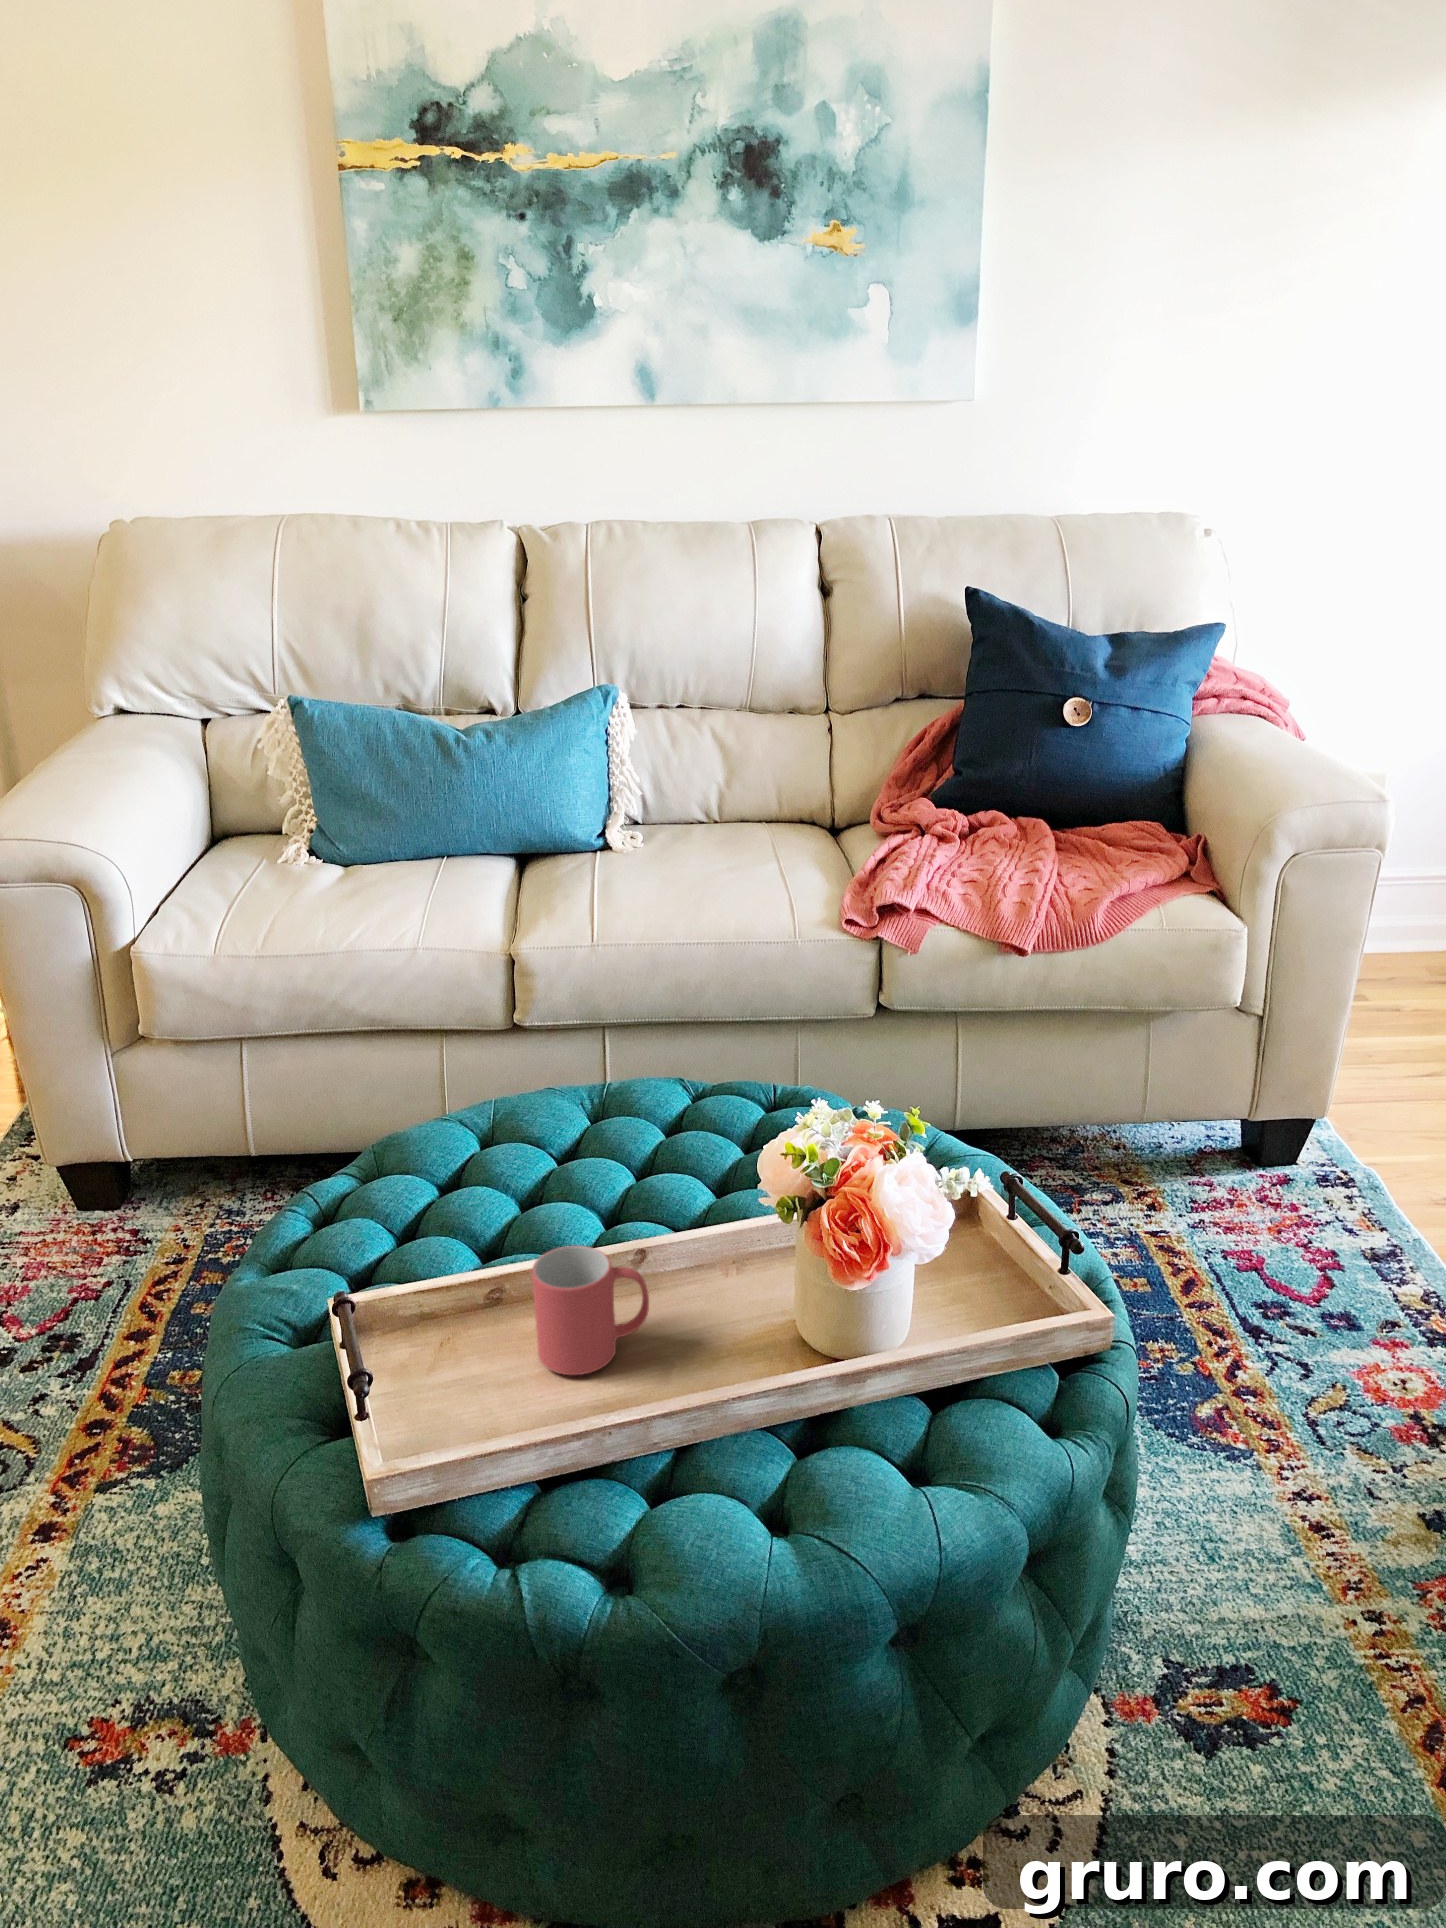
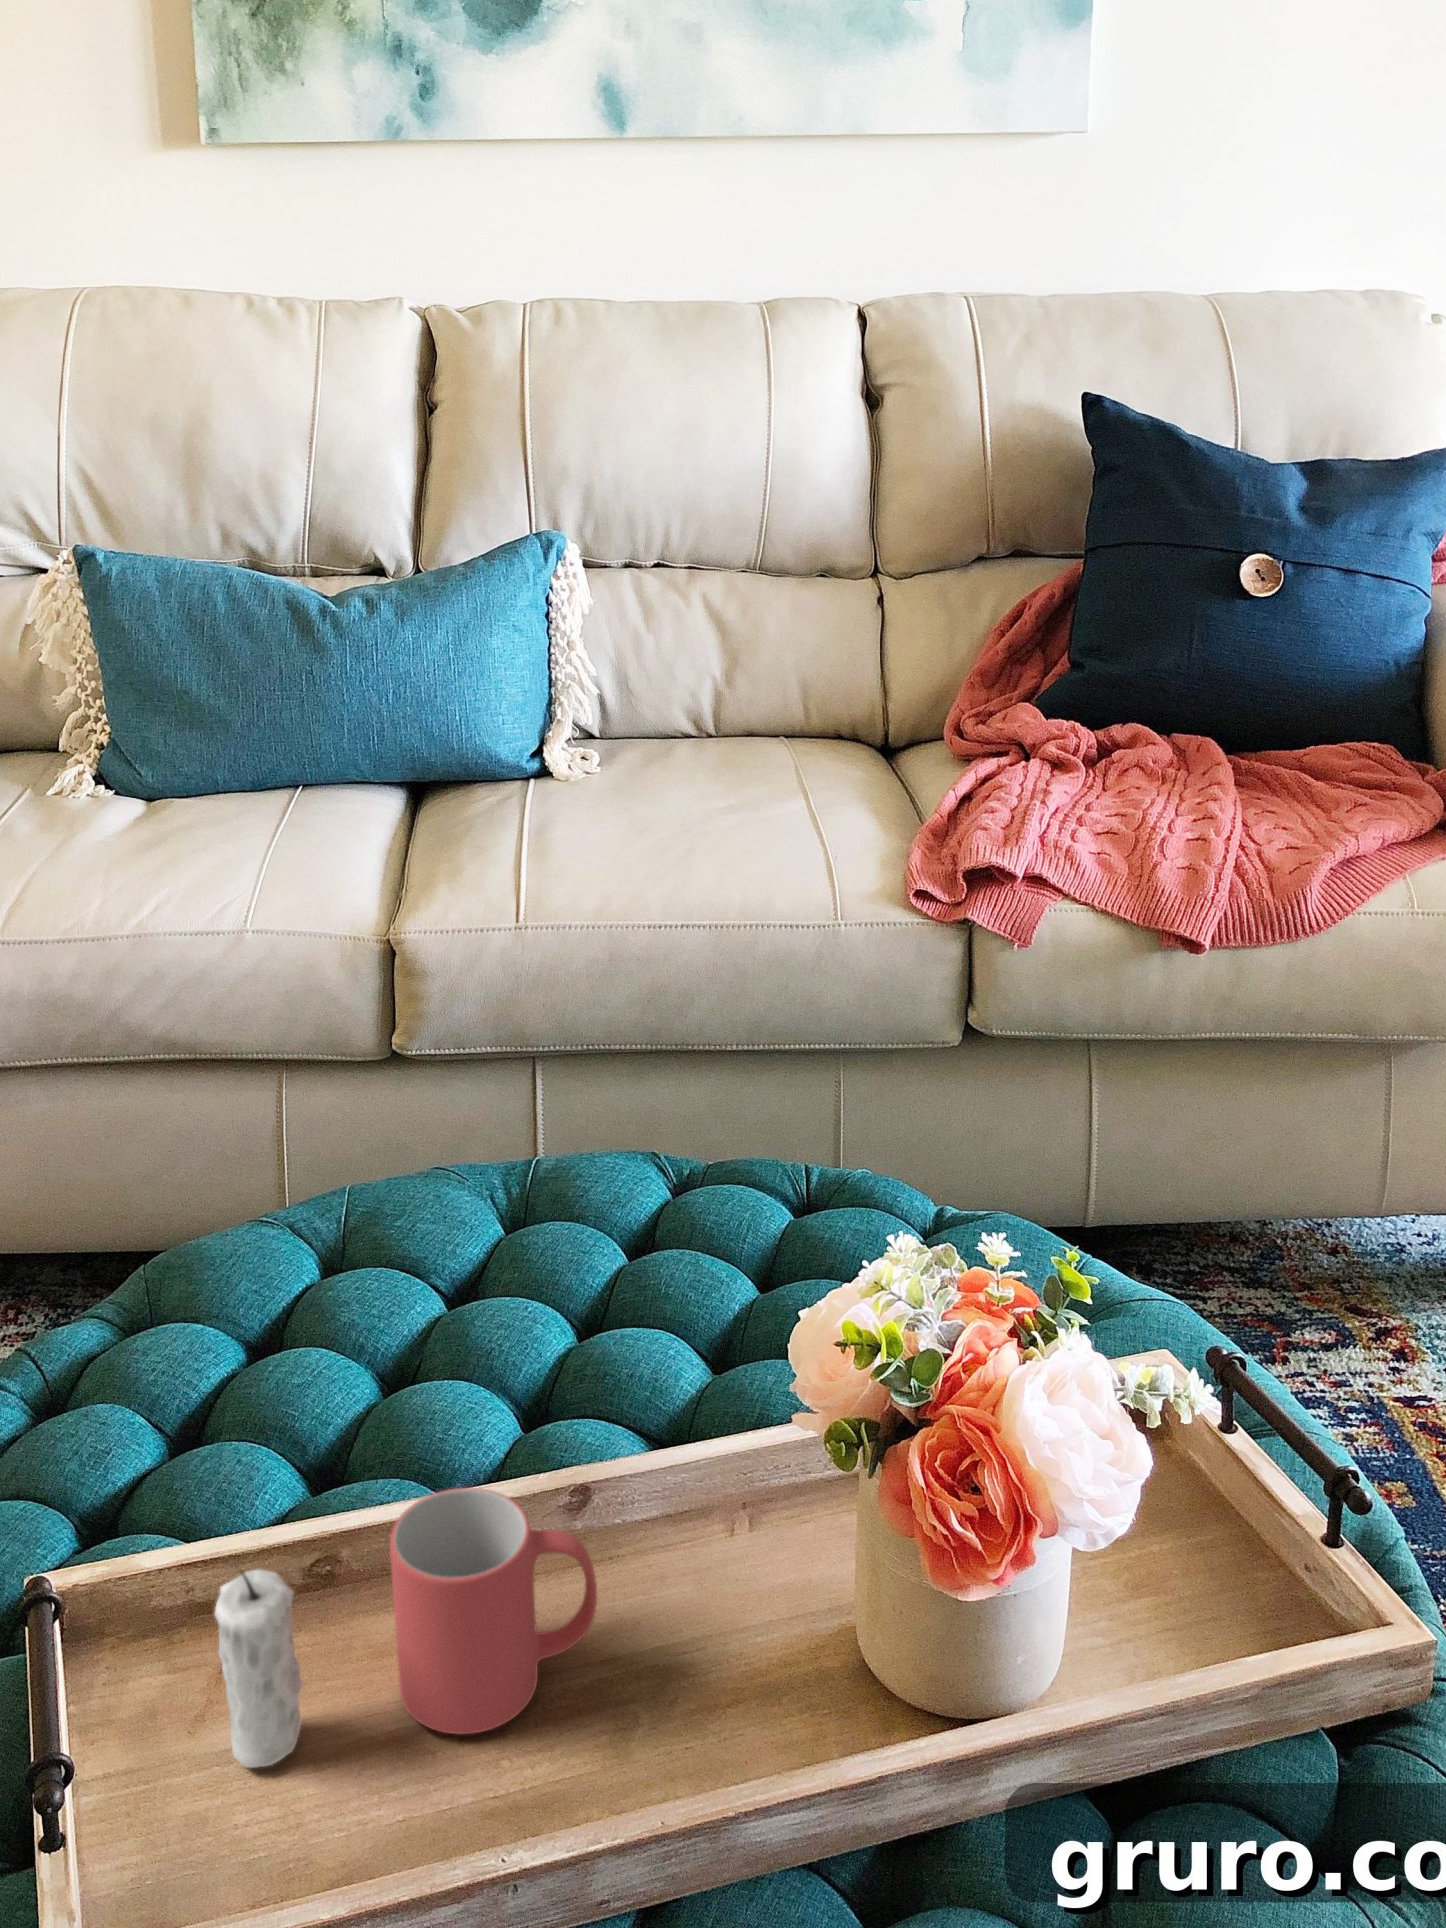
candle: none [435,1280,485,1393] -> present [215,1569,303,1768]

